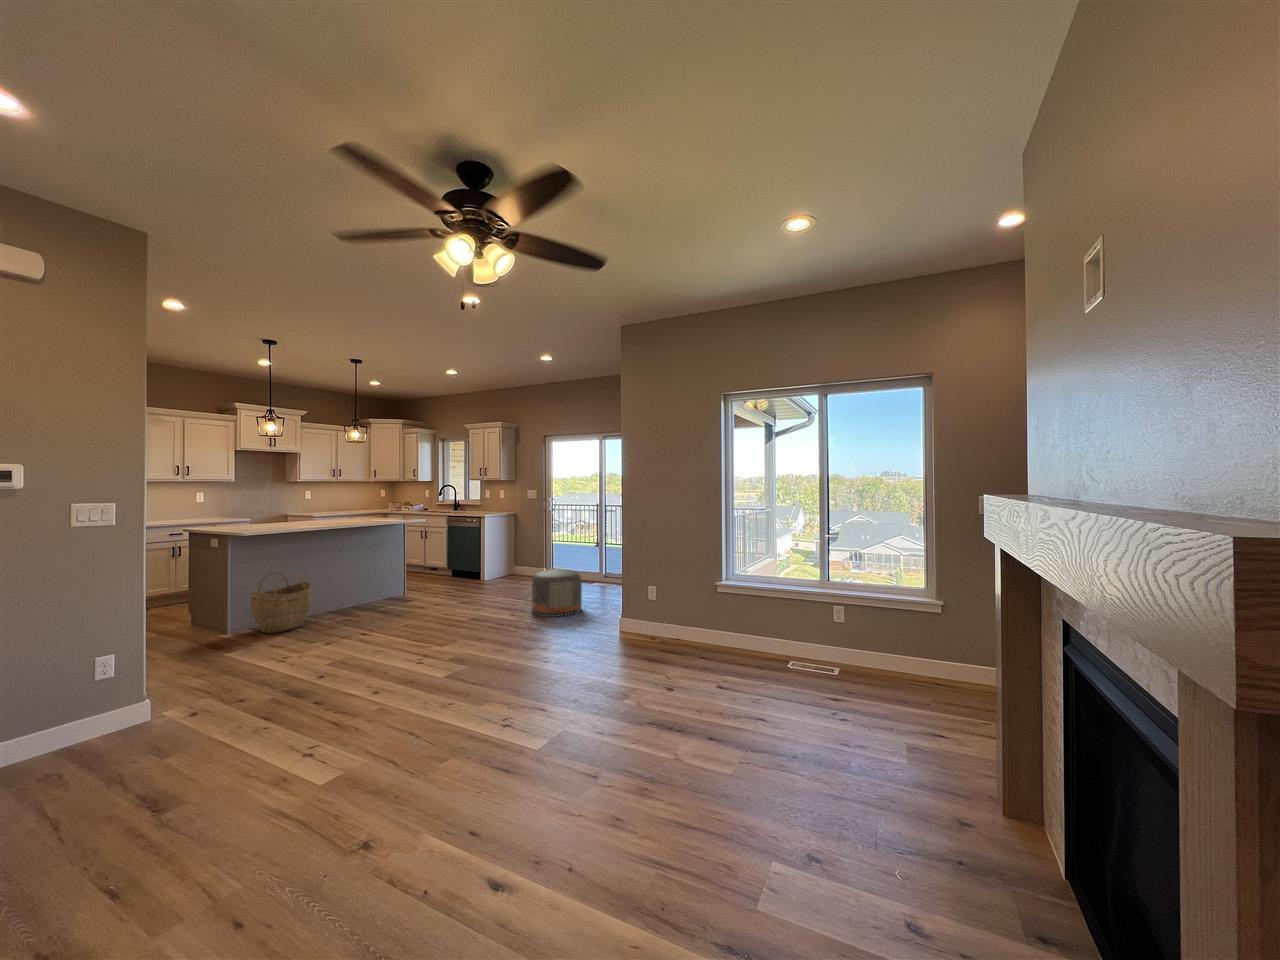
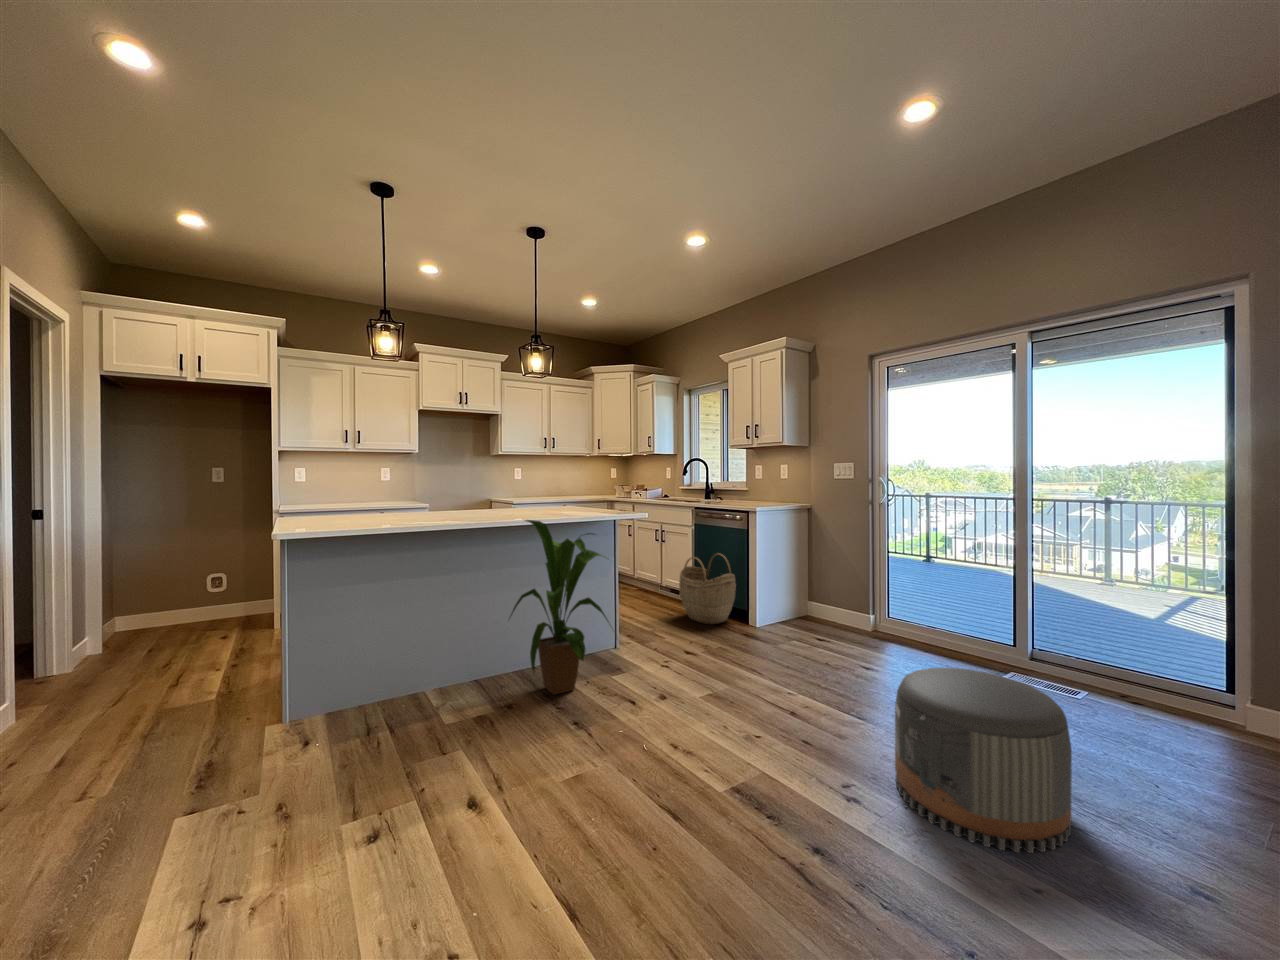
house plant: none [348,523,415,611] -> present [511,520,614,695]
woven basket: present [250,571,311,633] -> present [679,553,736,624]

